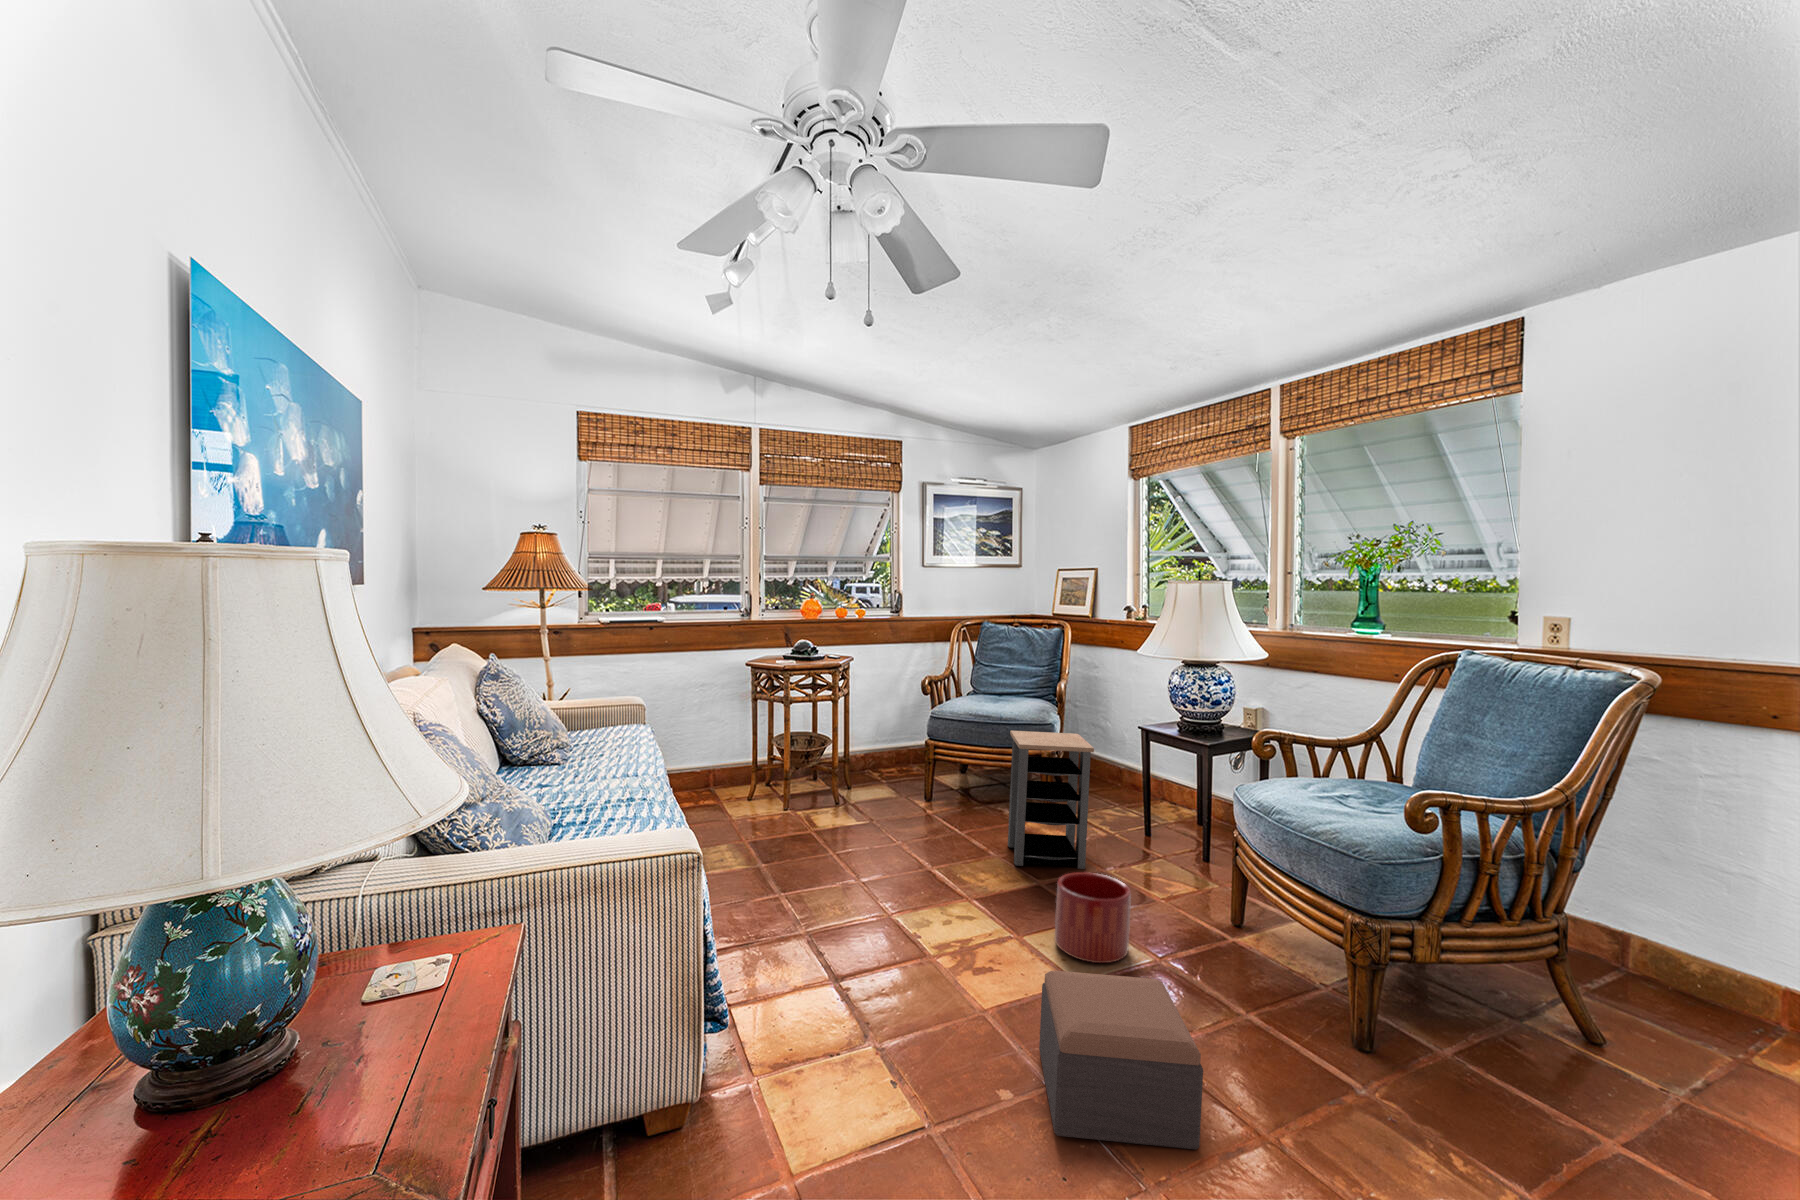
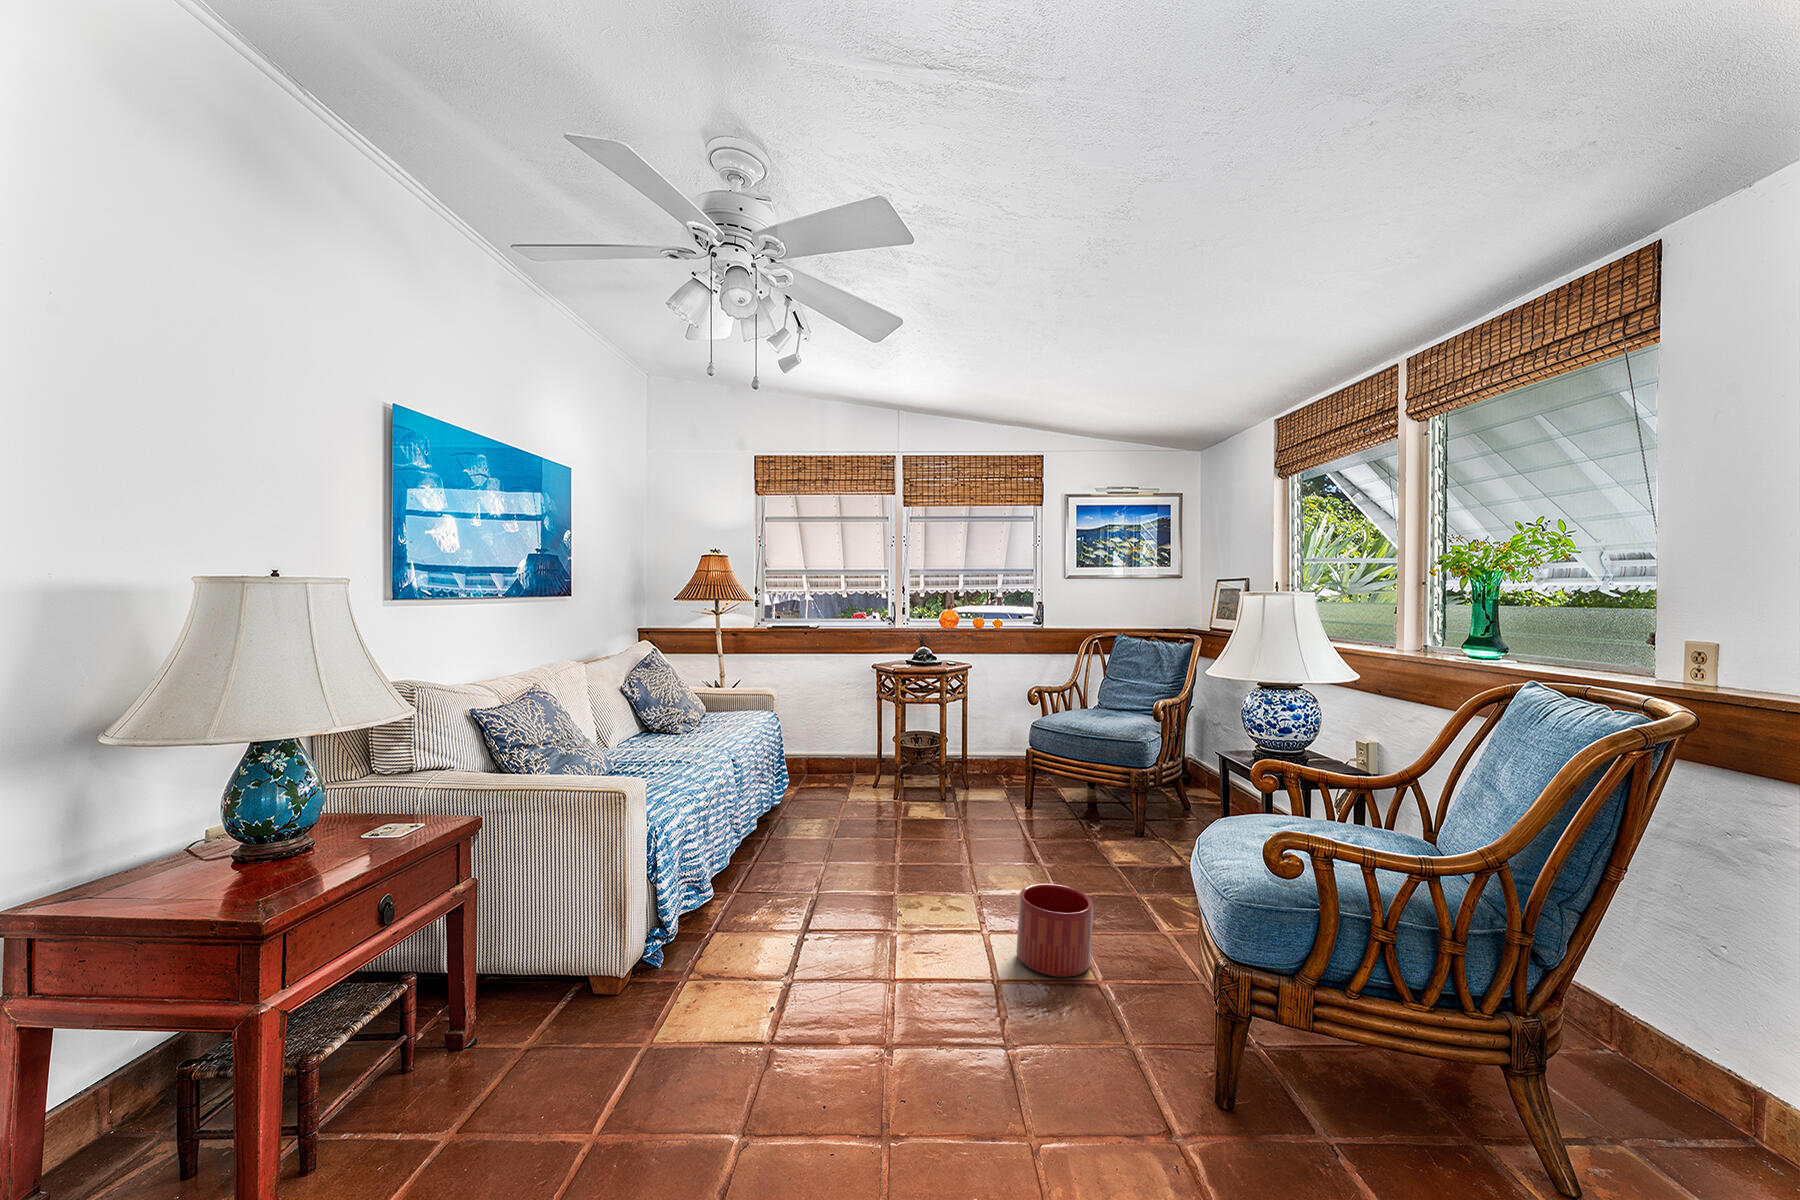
side table: present [1008,731,1094,869] -> none [1055,743,1147,893]
footstool: present [1039,971,1203,1150] -> none [854,954,1020,1141]

